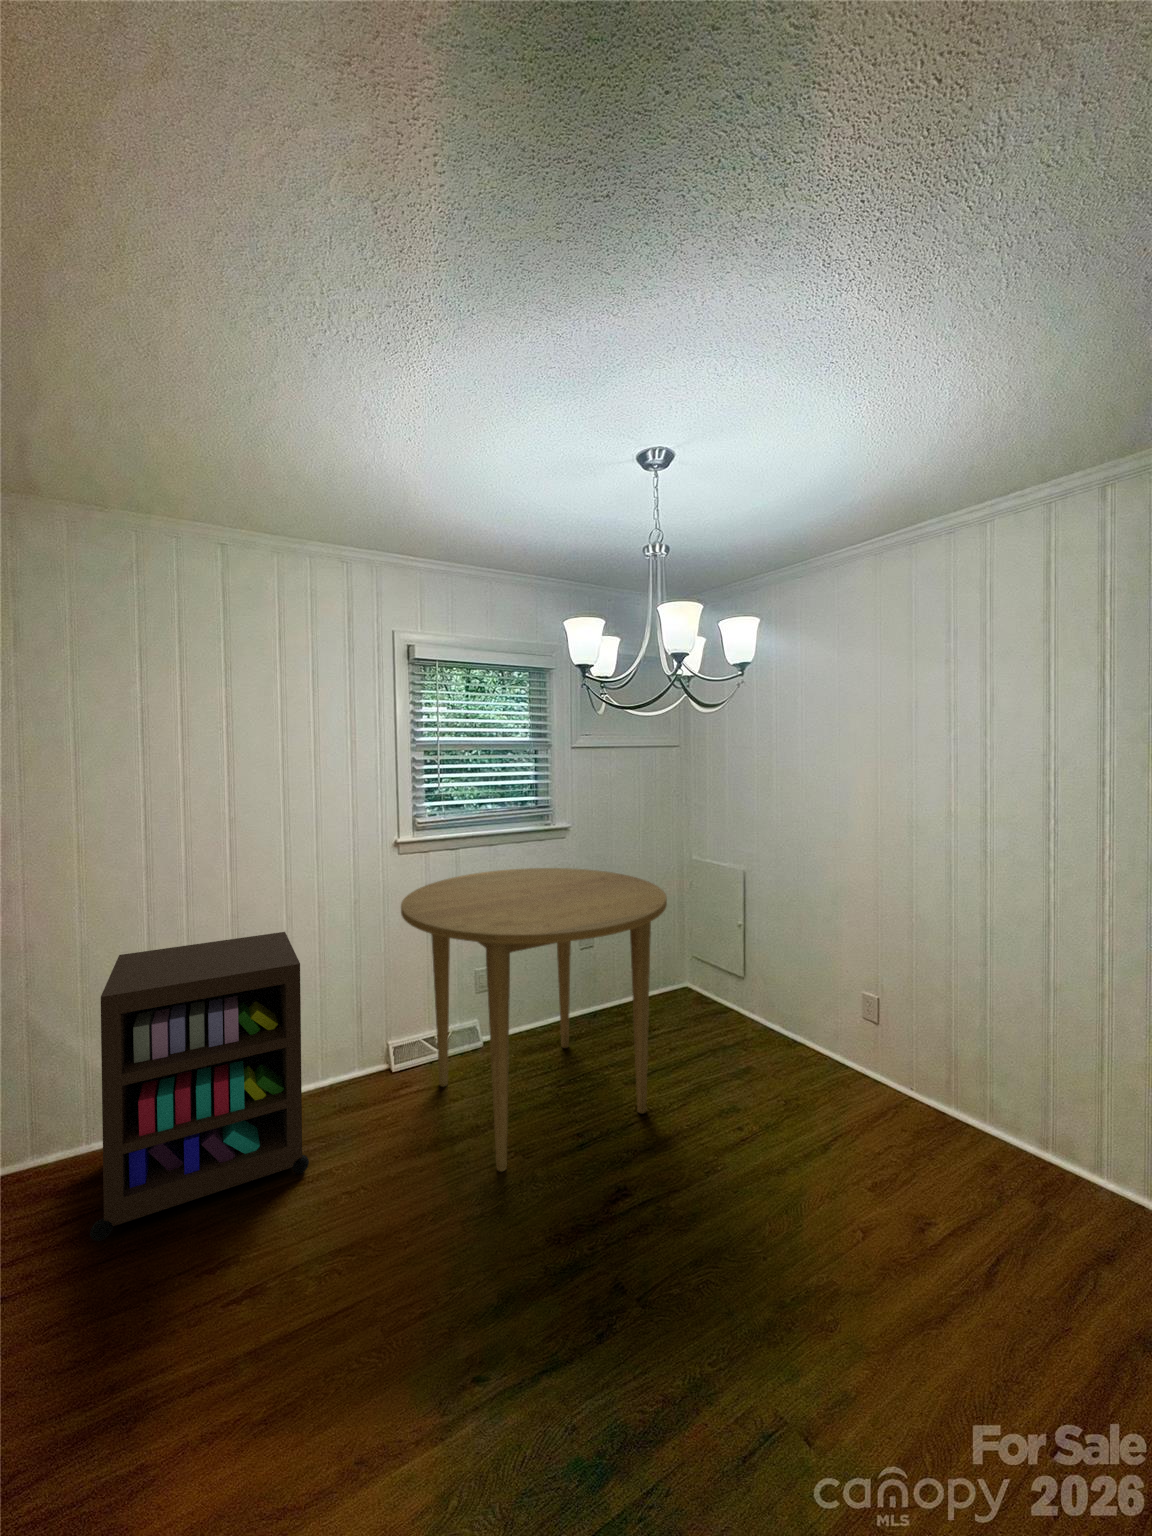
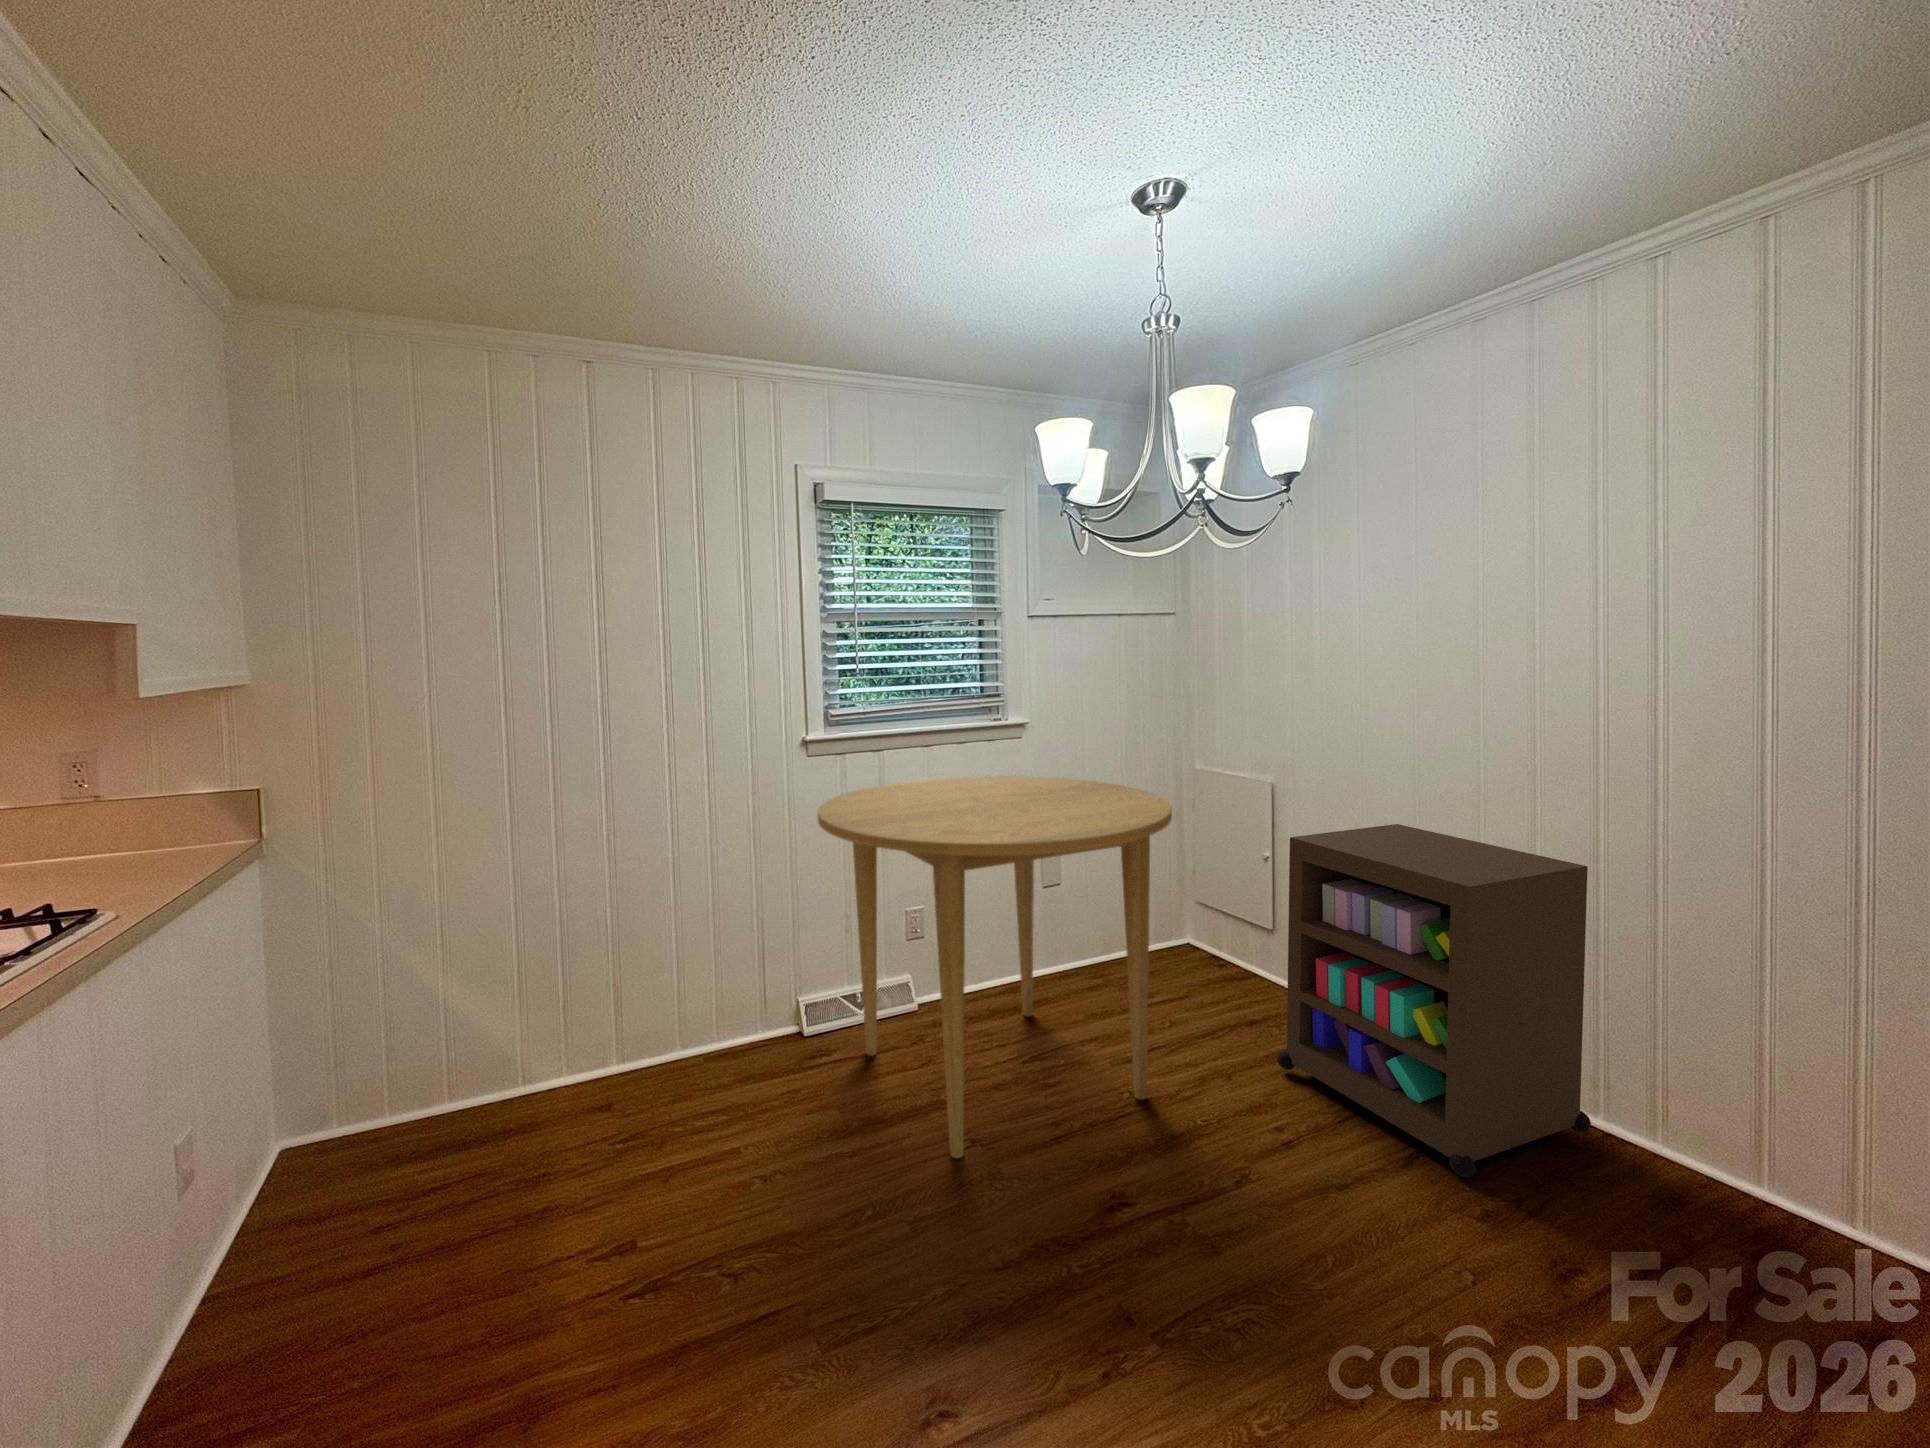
storage cabinet: present [90,932,309,1241] -> present [1277,824,1591,1178]

